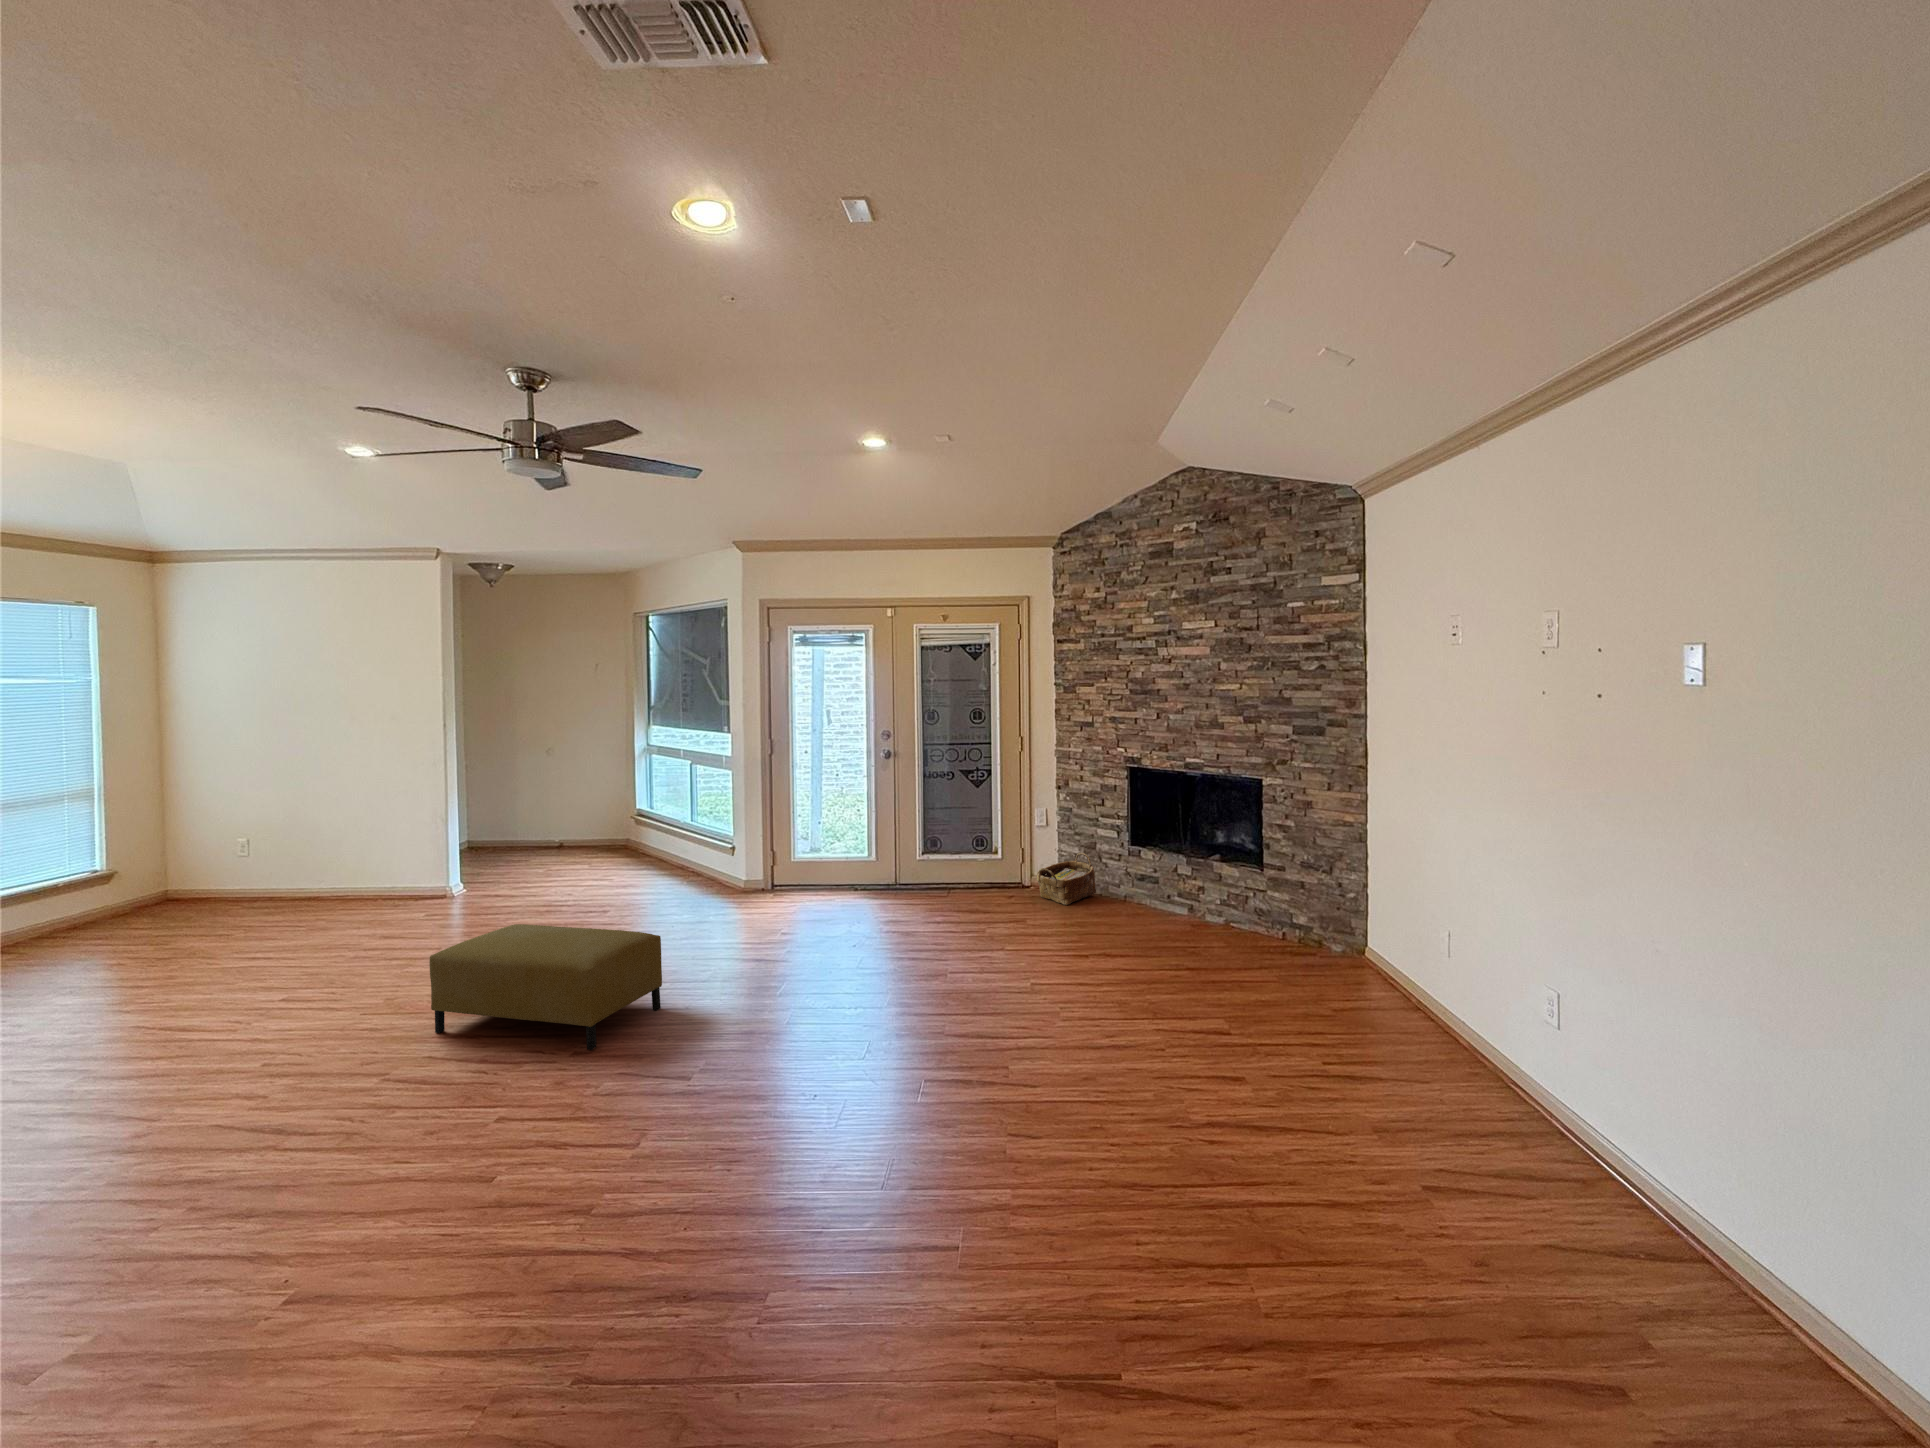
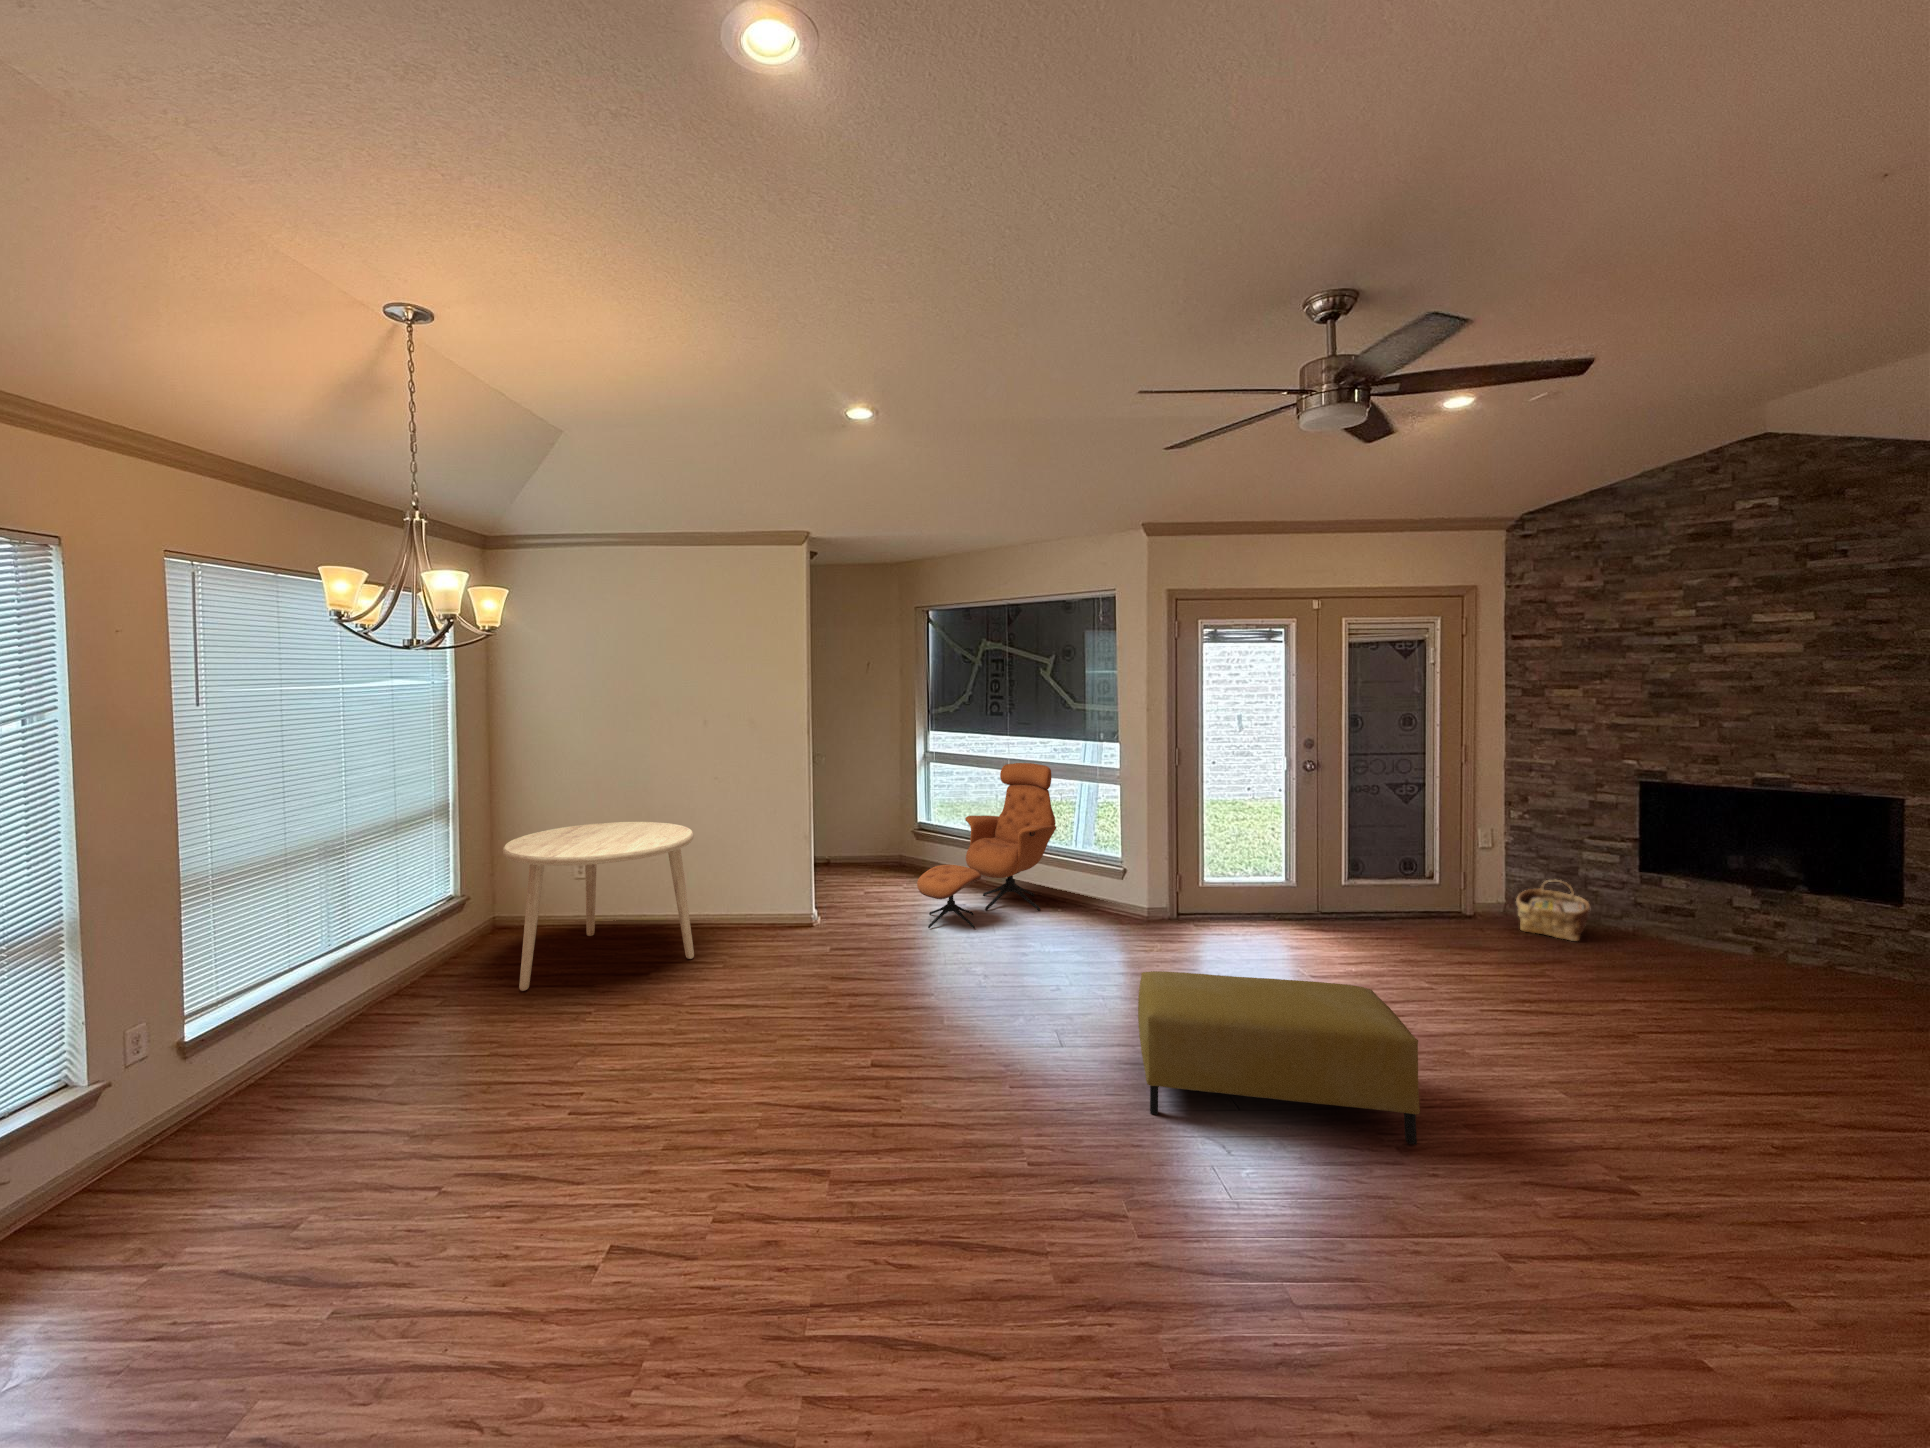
lounge chair: none [533,754,696,900] -> present [917,763,1056,928]
dining table: none [90,808,309,951] -> present [503,822,694,991]

